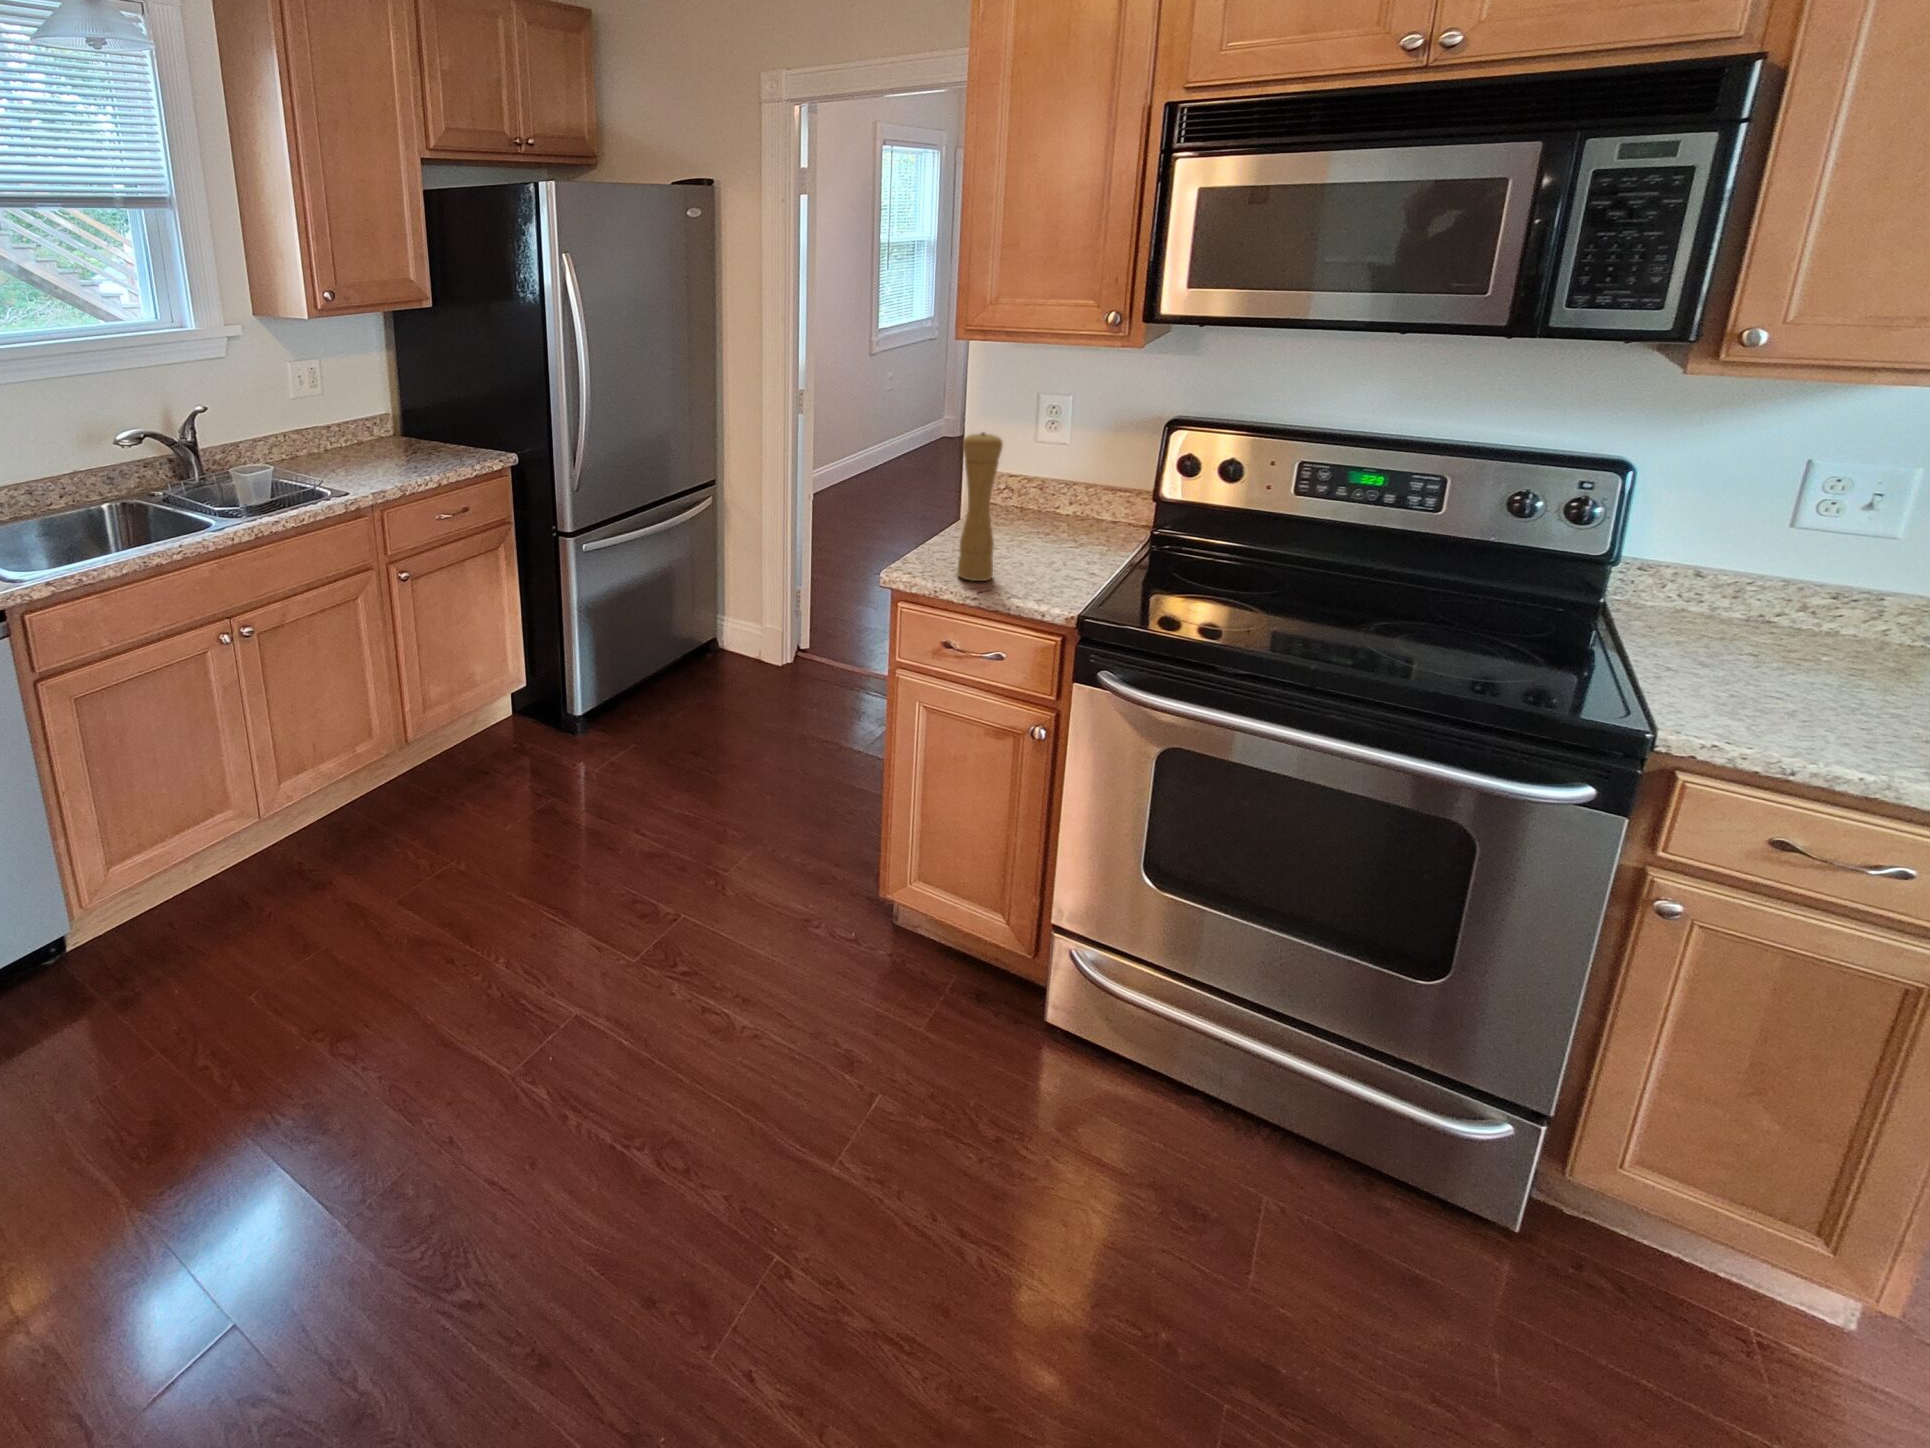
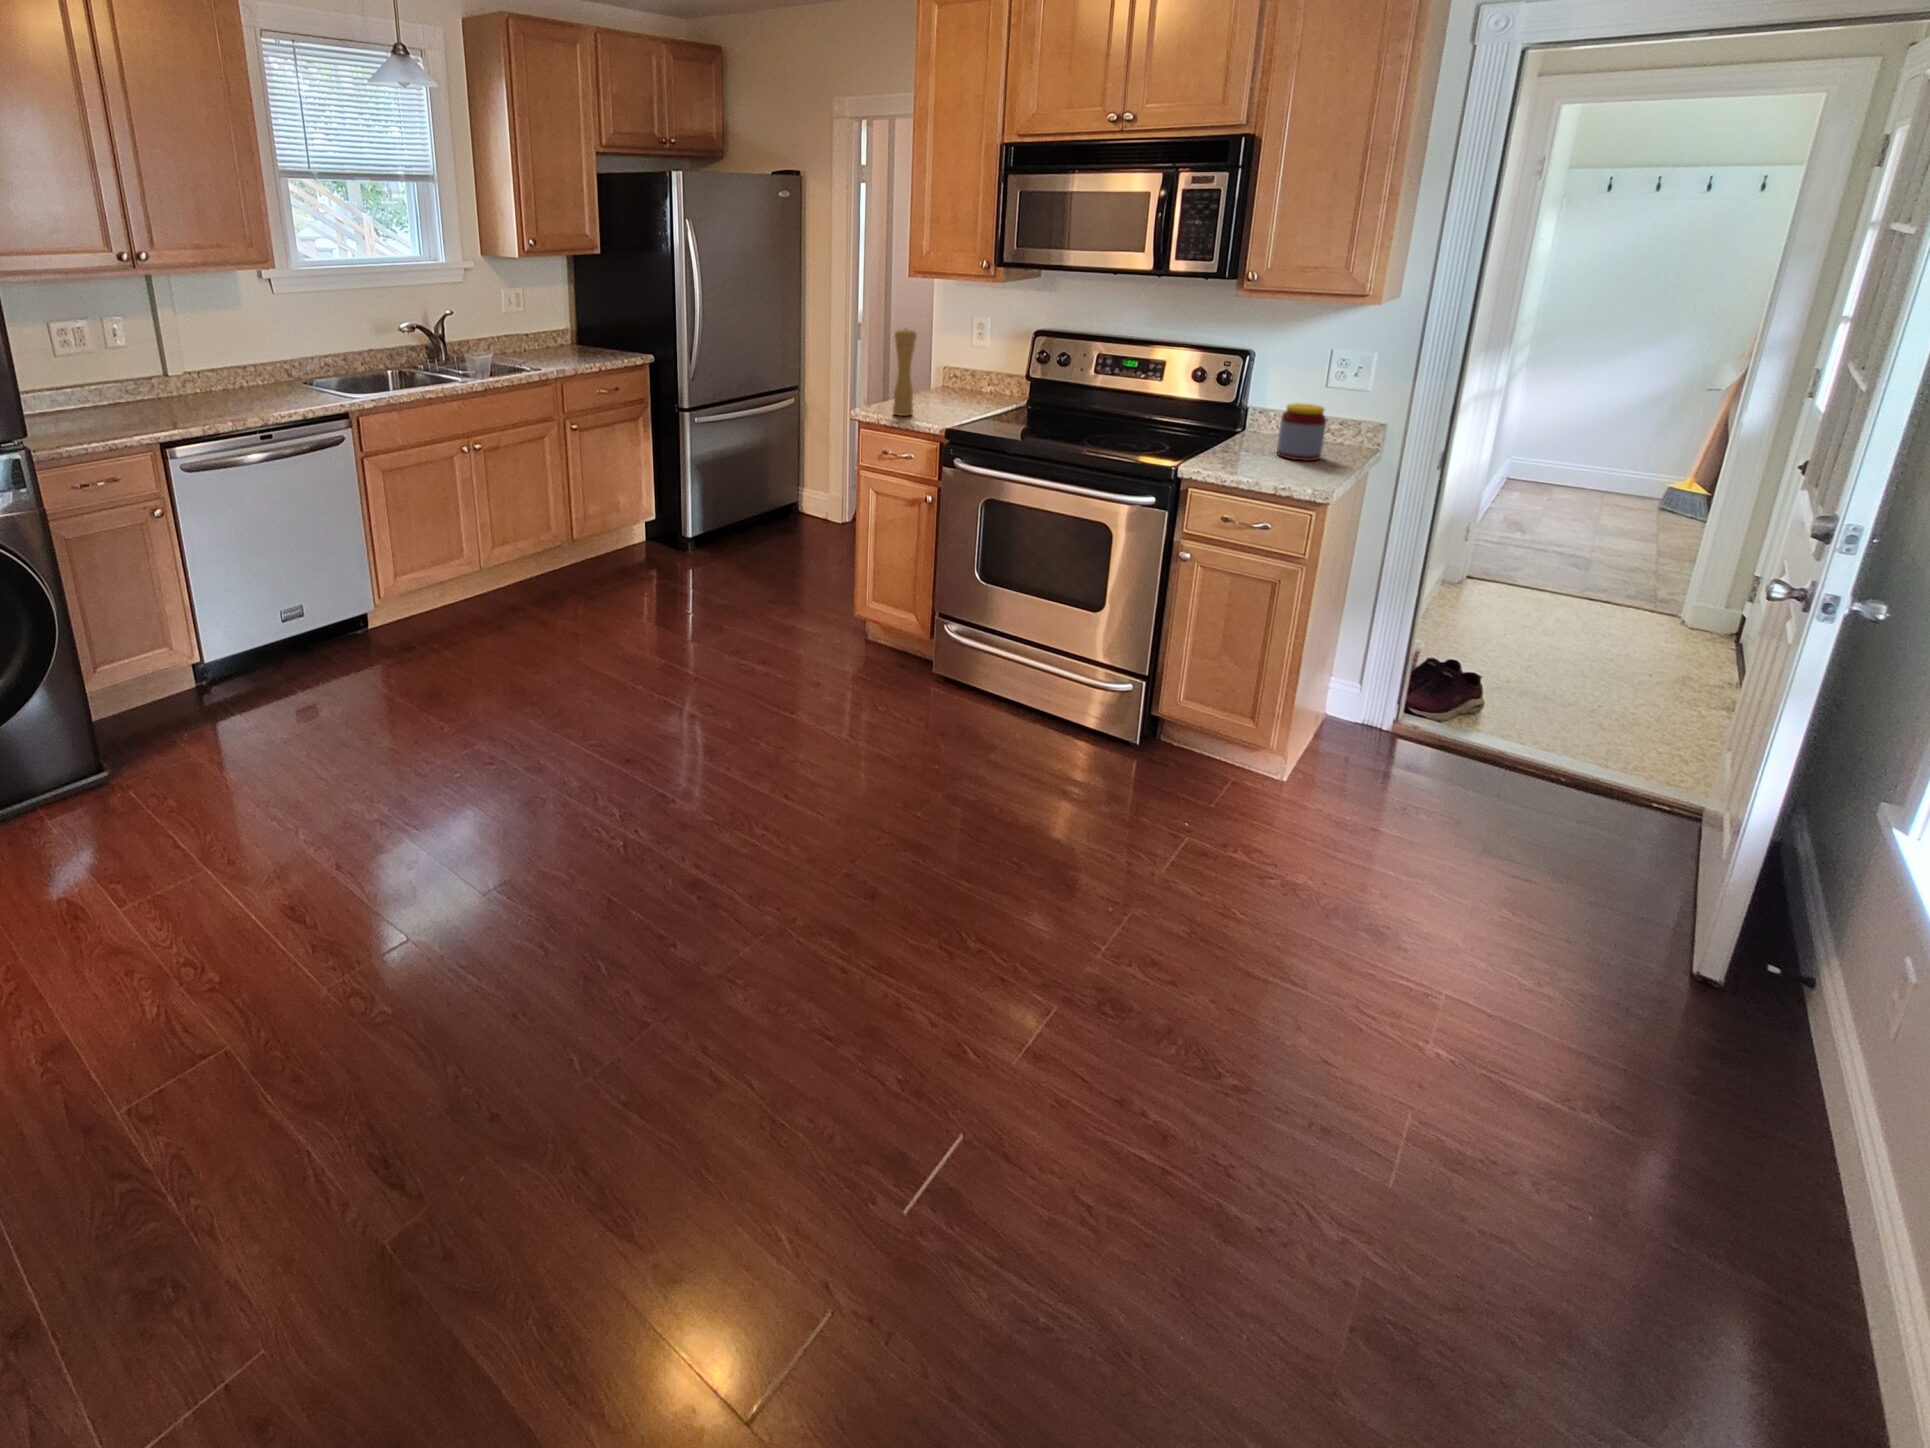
jar: none [1750,572,1886,689] -> present [1277,403,1326,461]

